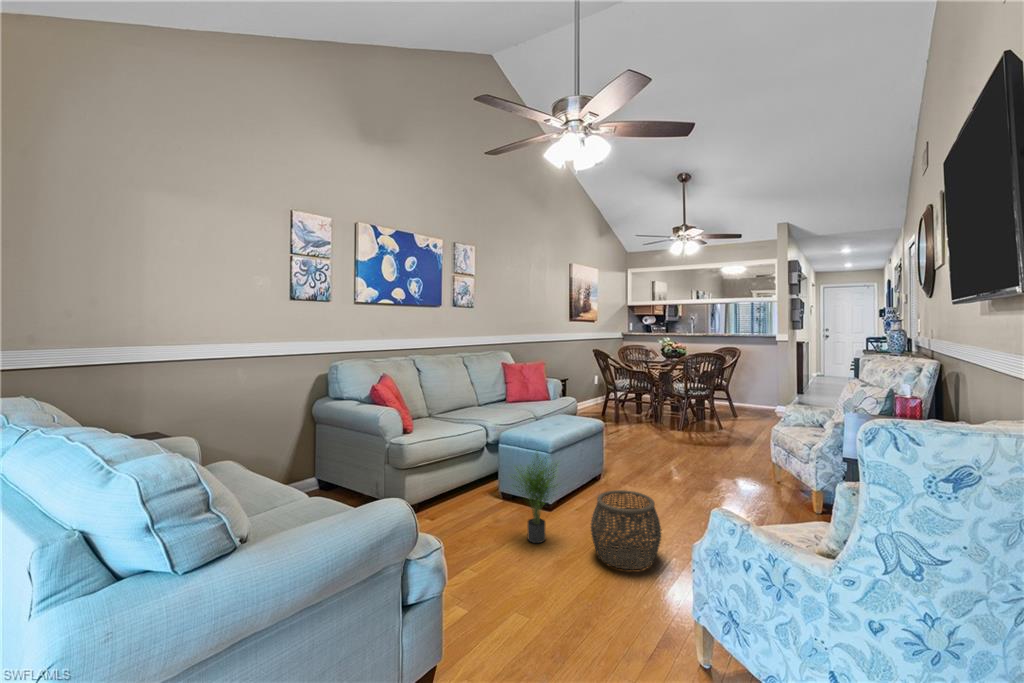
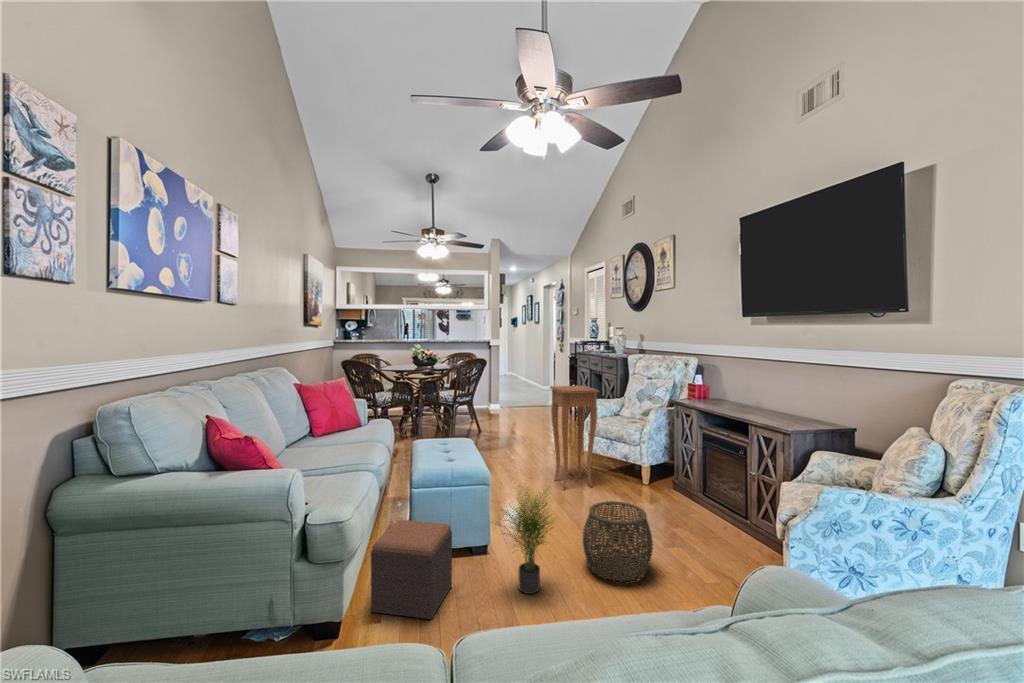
side table: none [702,383,754,500] -> present [550,386,599,490]
footstool: none [437,460,496,528] -> present [371,520,452,619]

